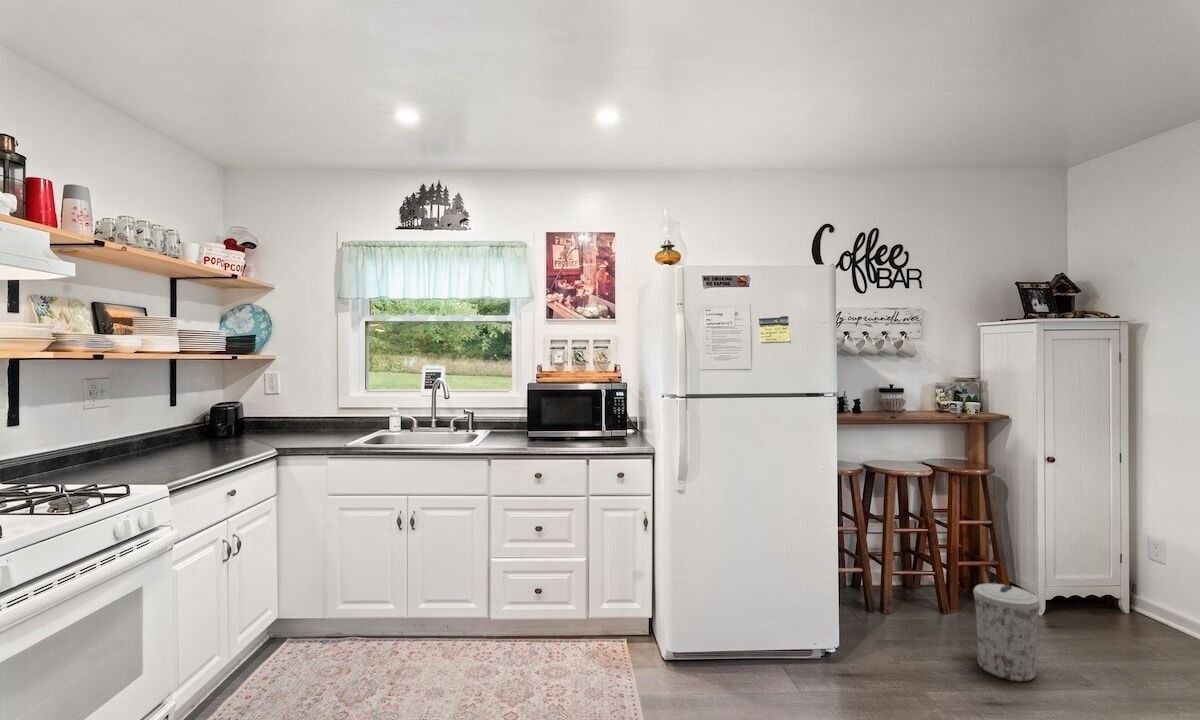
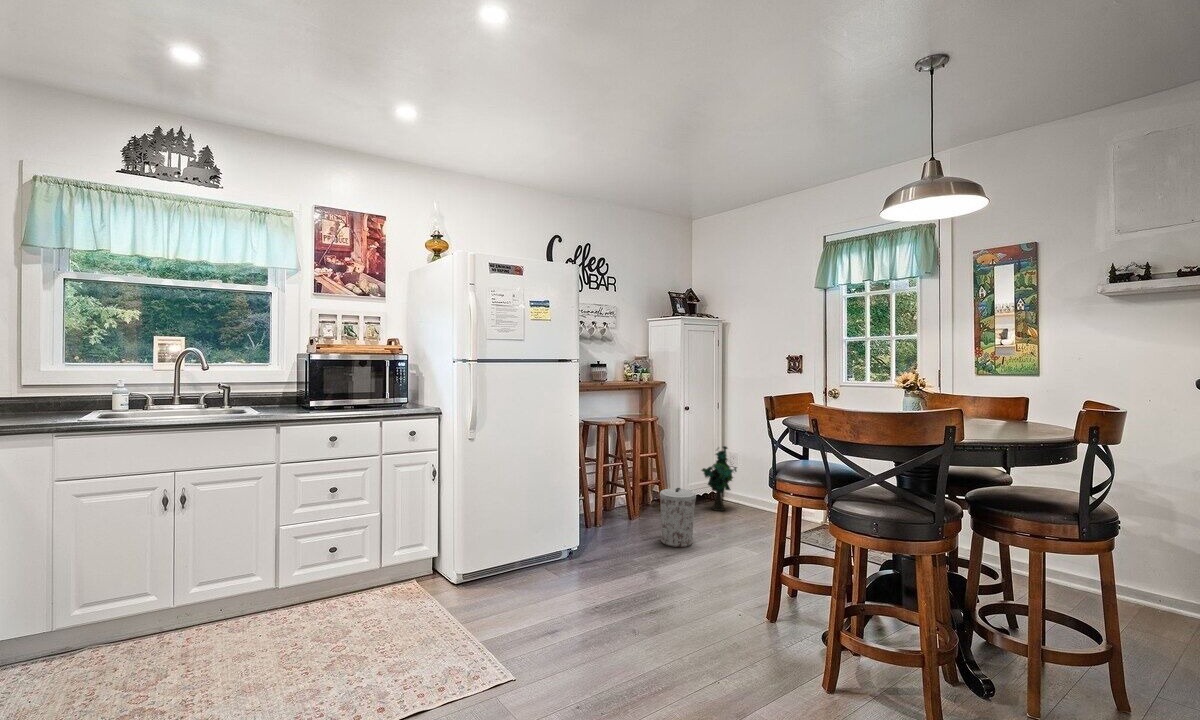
decorative plant: none [1077,525,1154,632] -> present [702,446,736,511]

